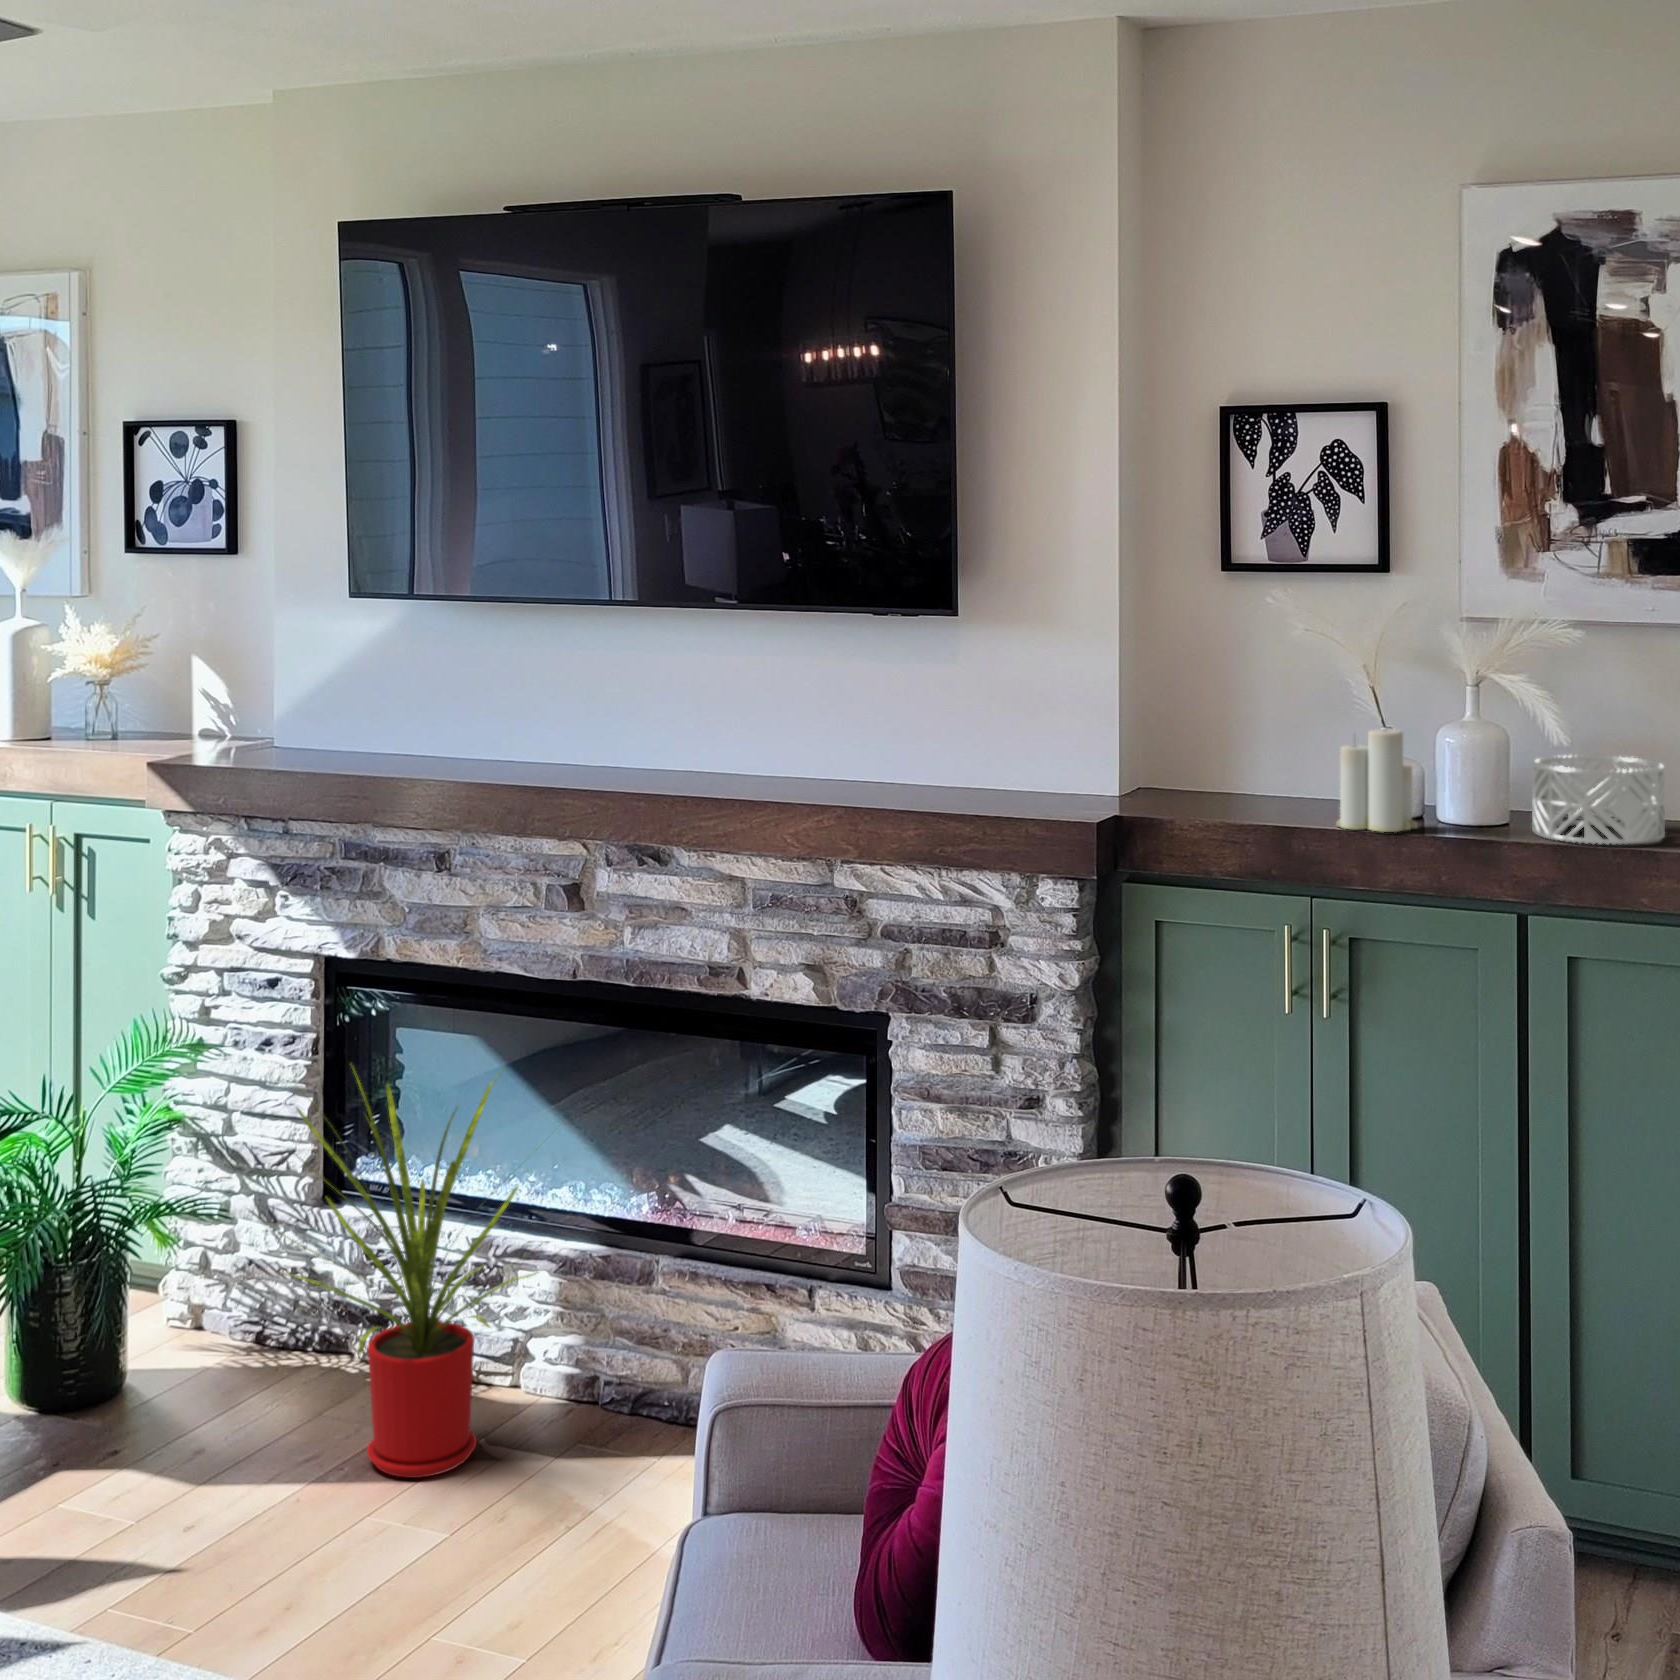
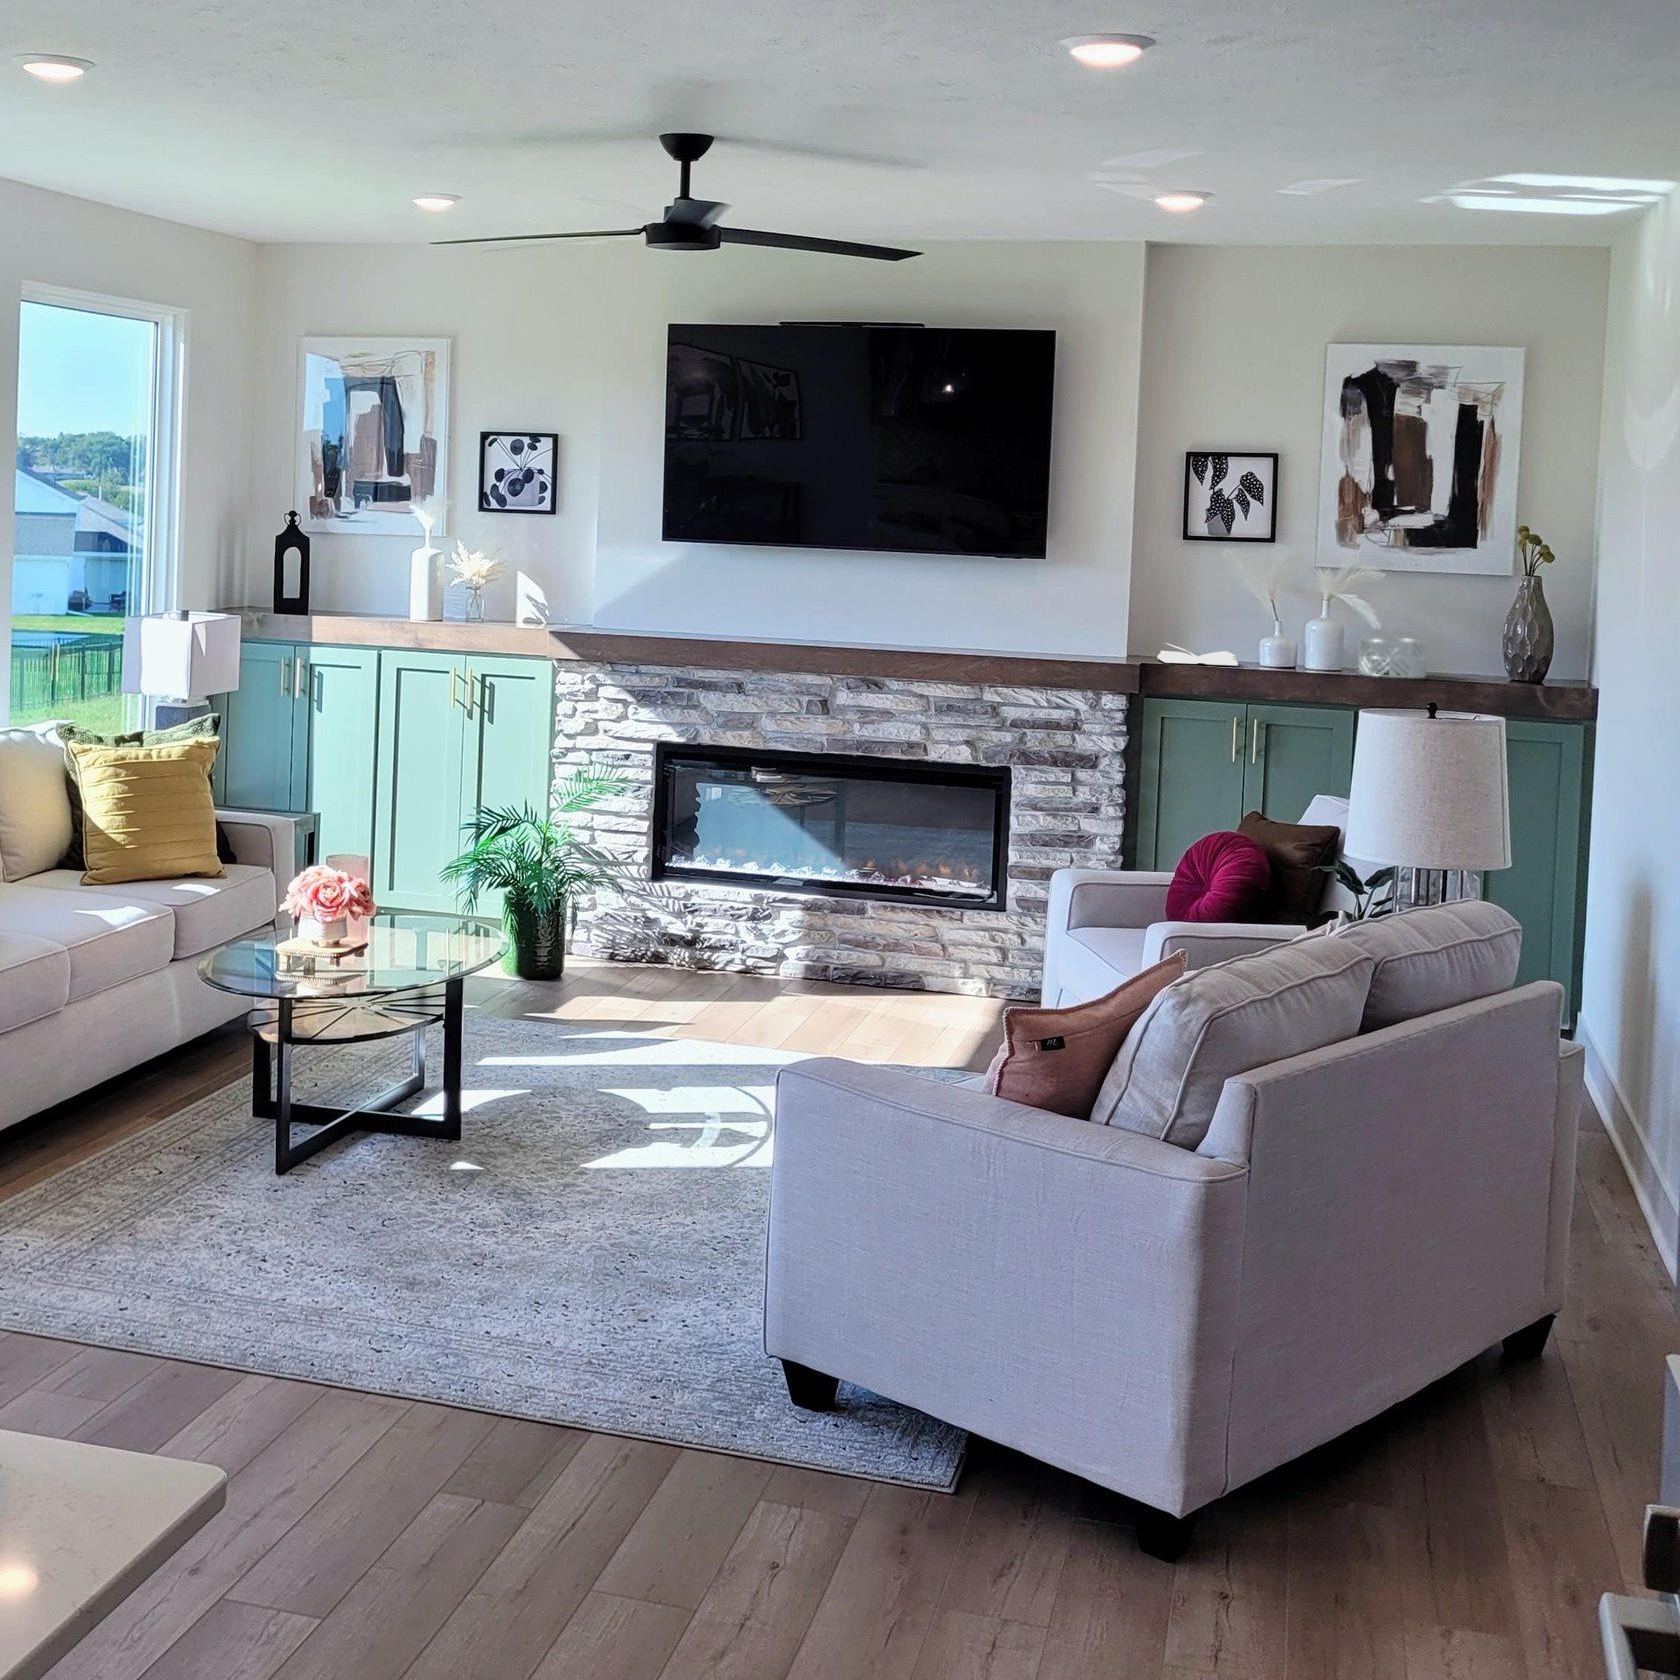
candle: present [1336,729,1418,832] -> none [1258,615,1300,672]
book: none [1166,767,1308,817] -> present [1156,643,1239,666]
house plant: present [286,1067,540,1478] -> none [685,789,843,1001]

